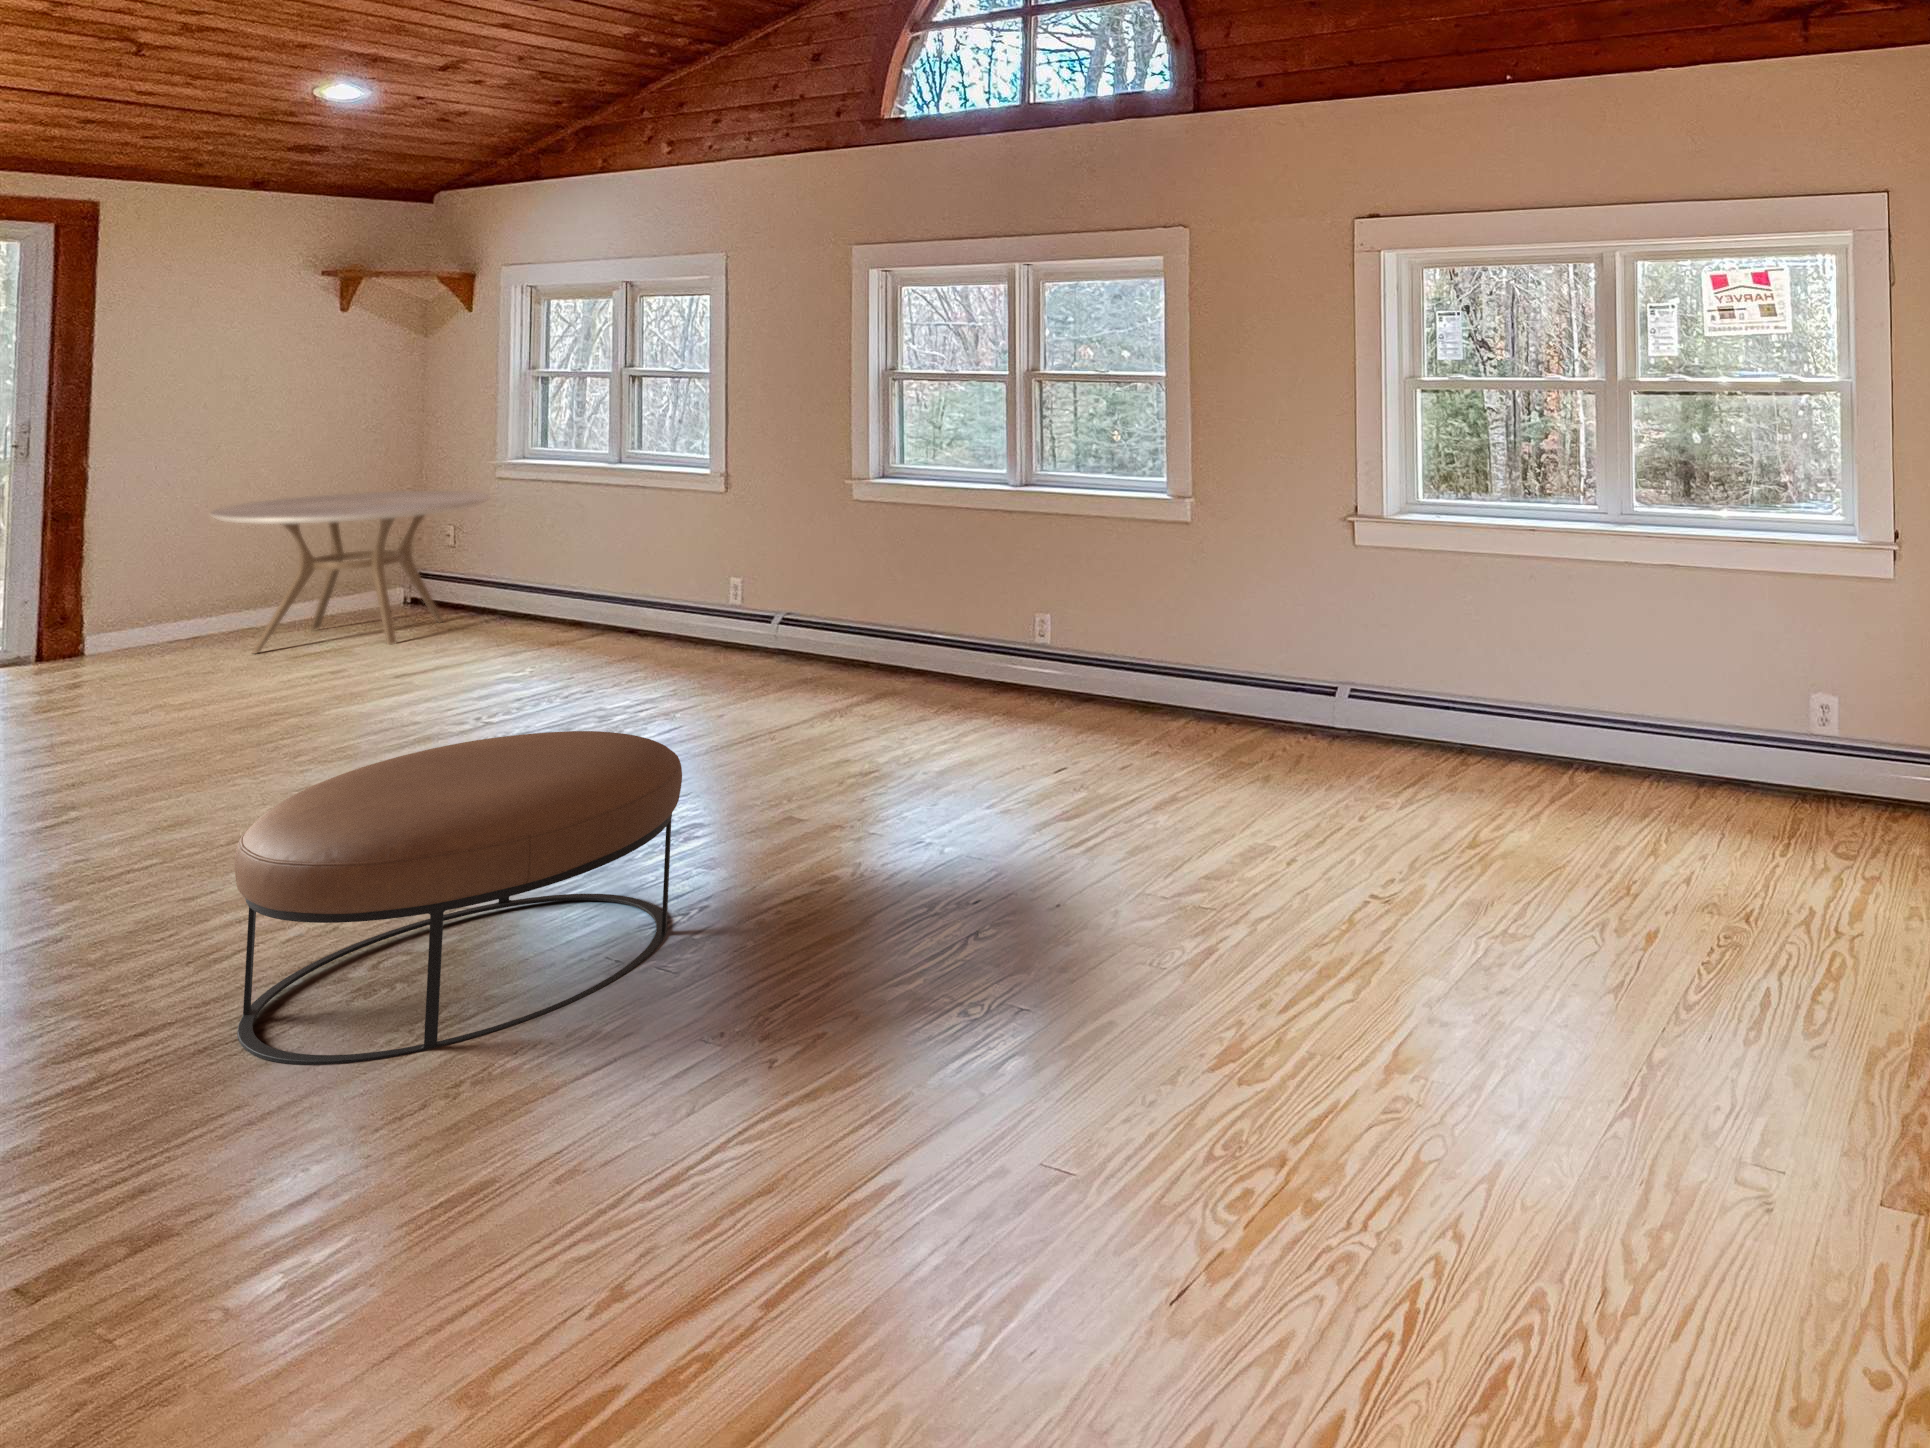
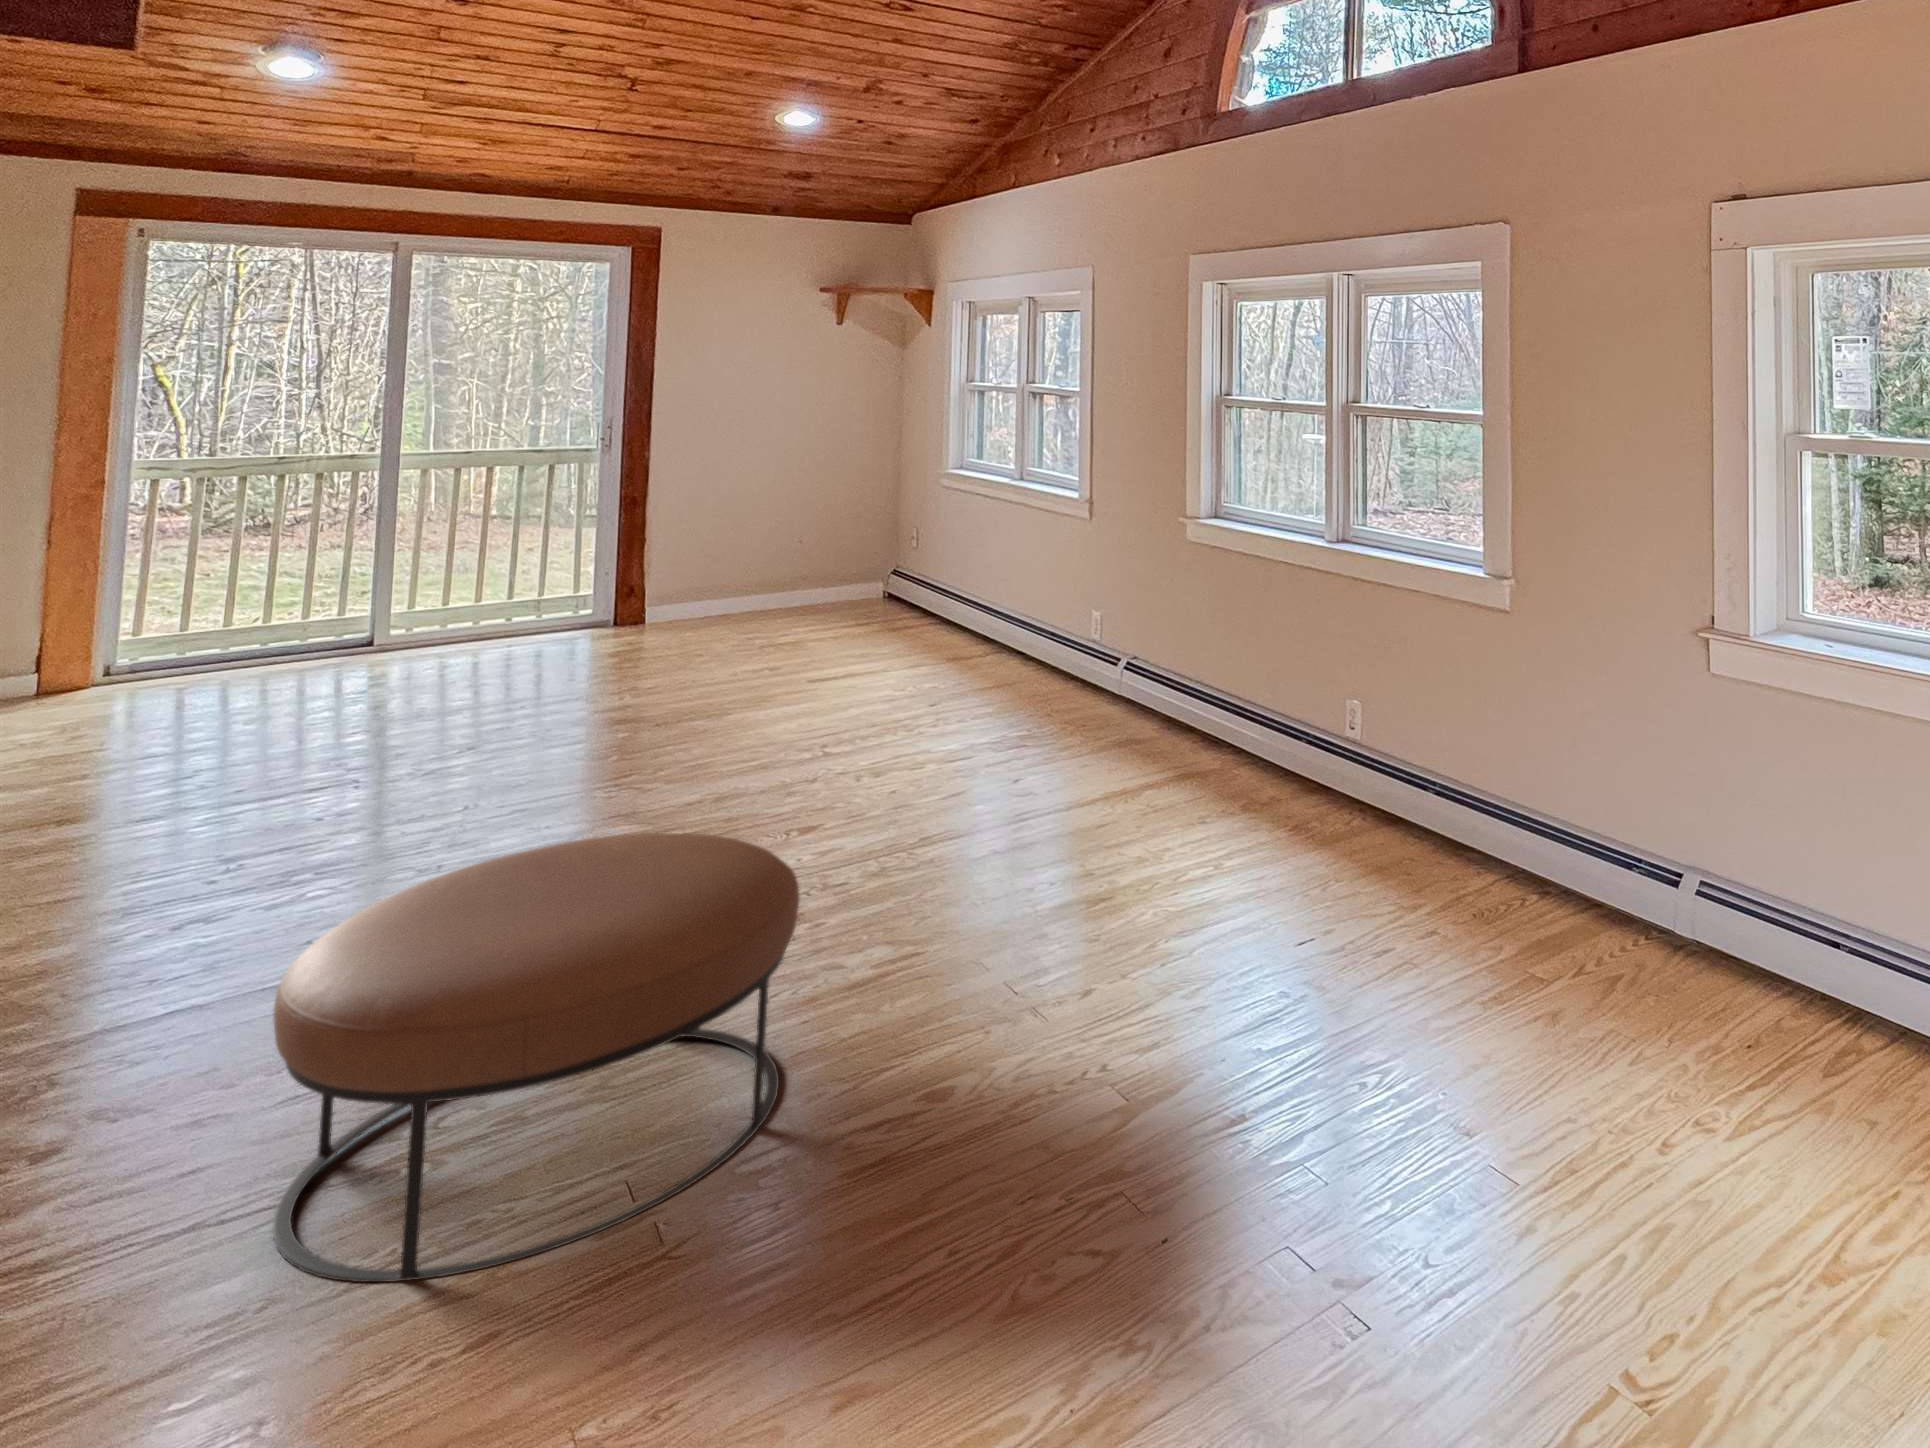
dining table: present [210,491,490,654] -> none [718,494,934,644]

